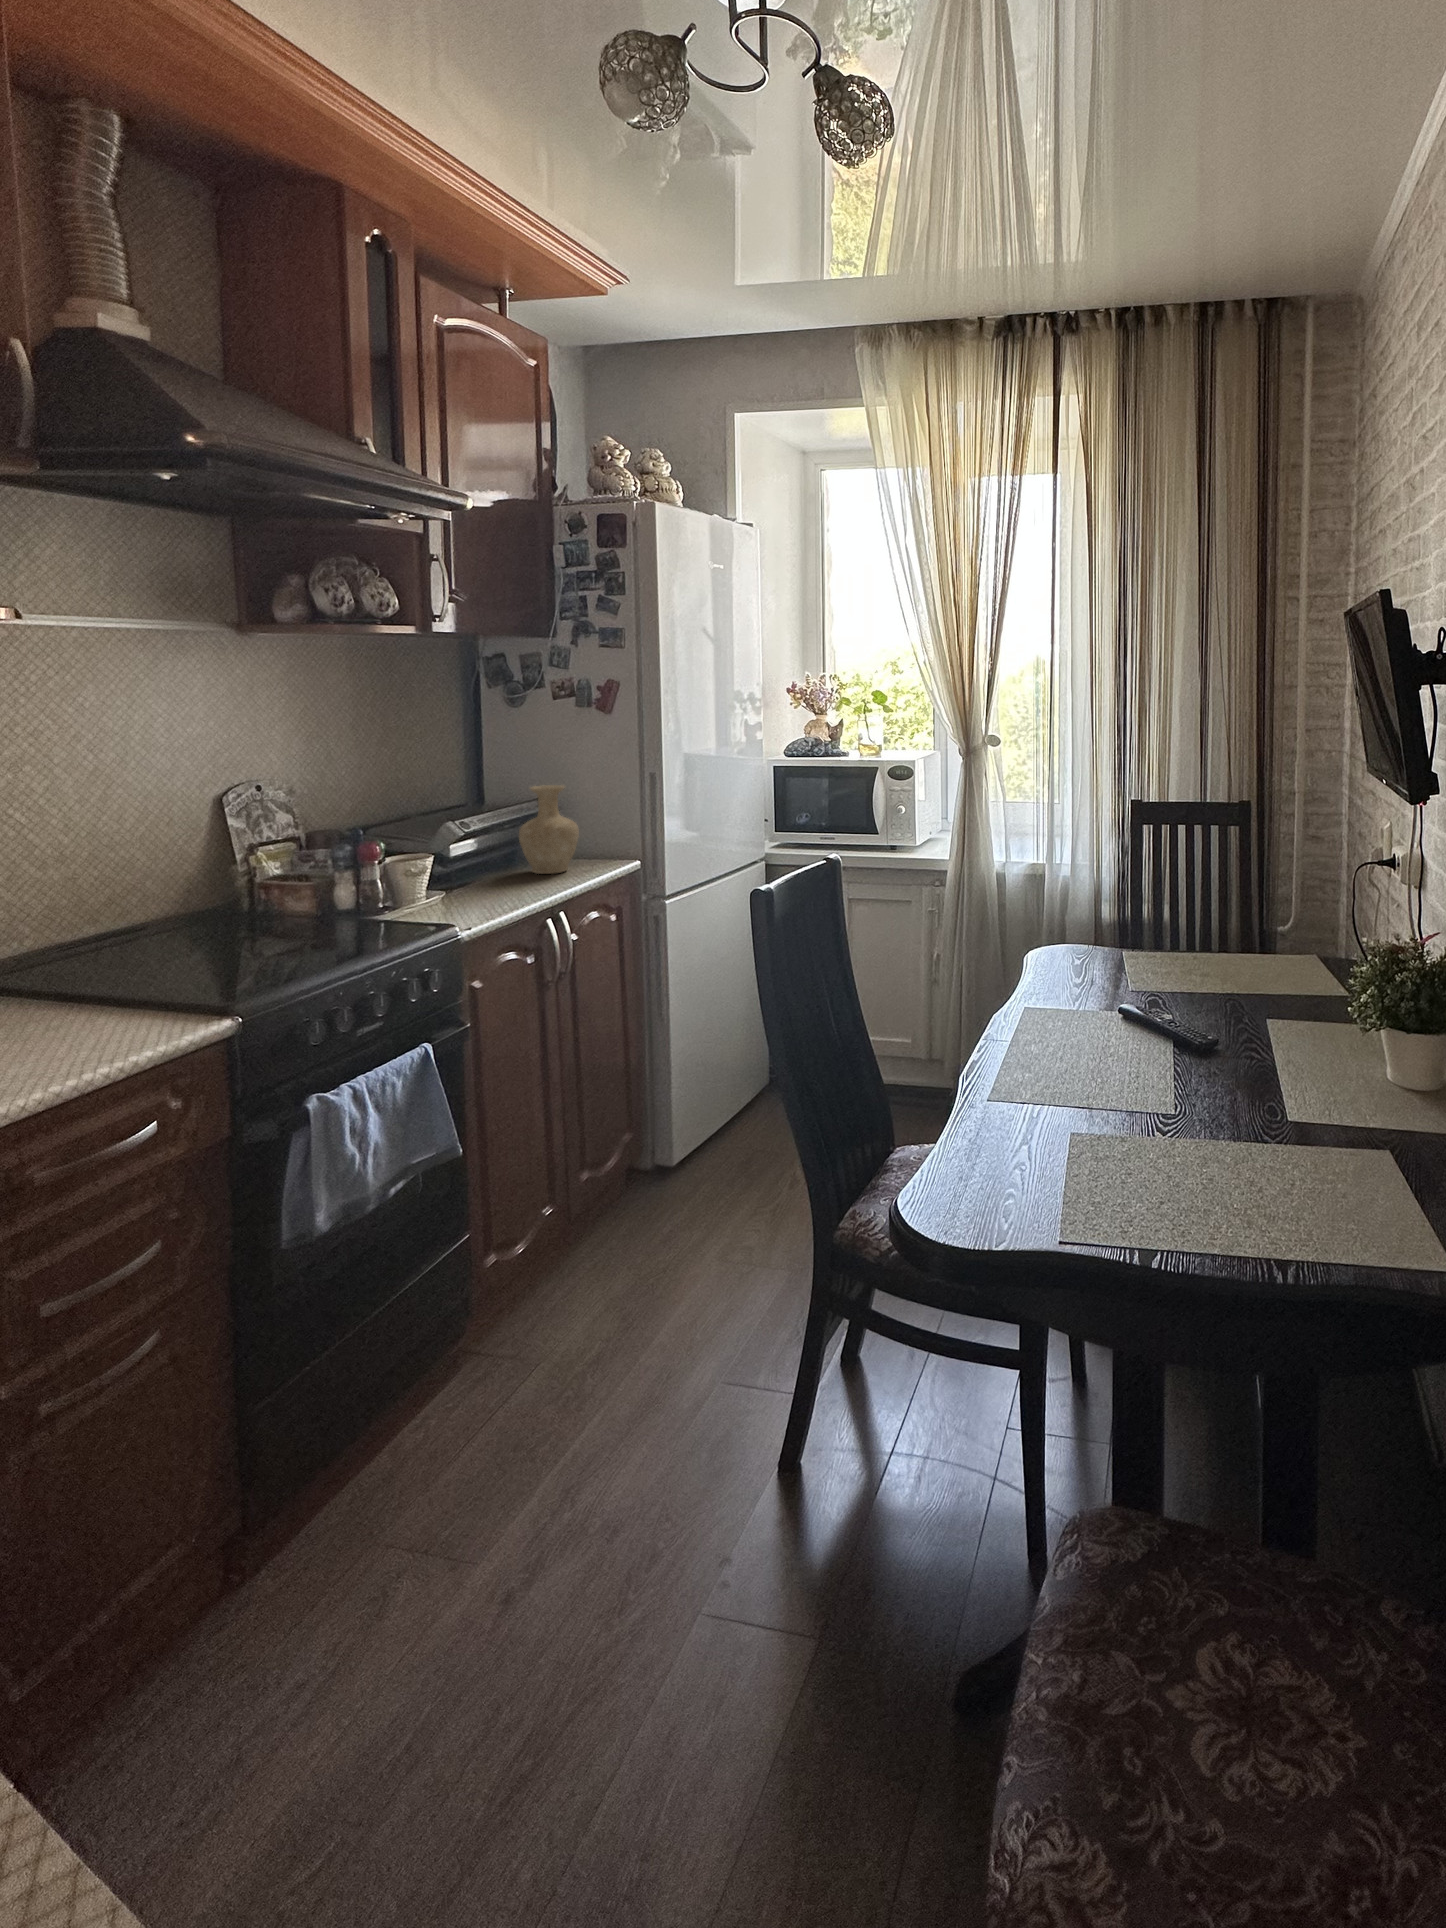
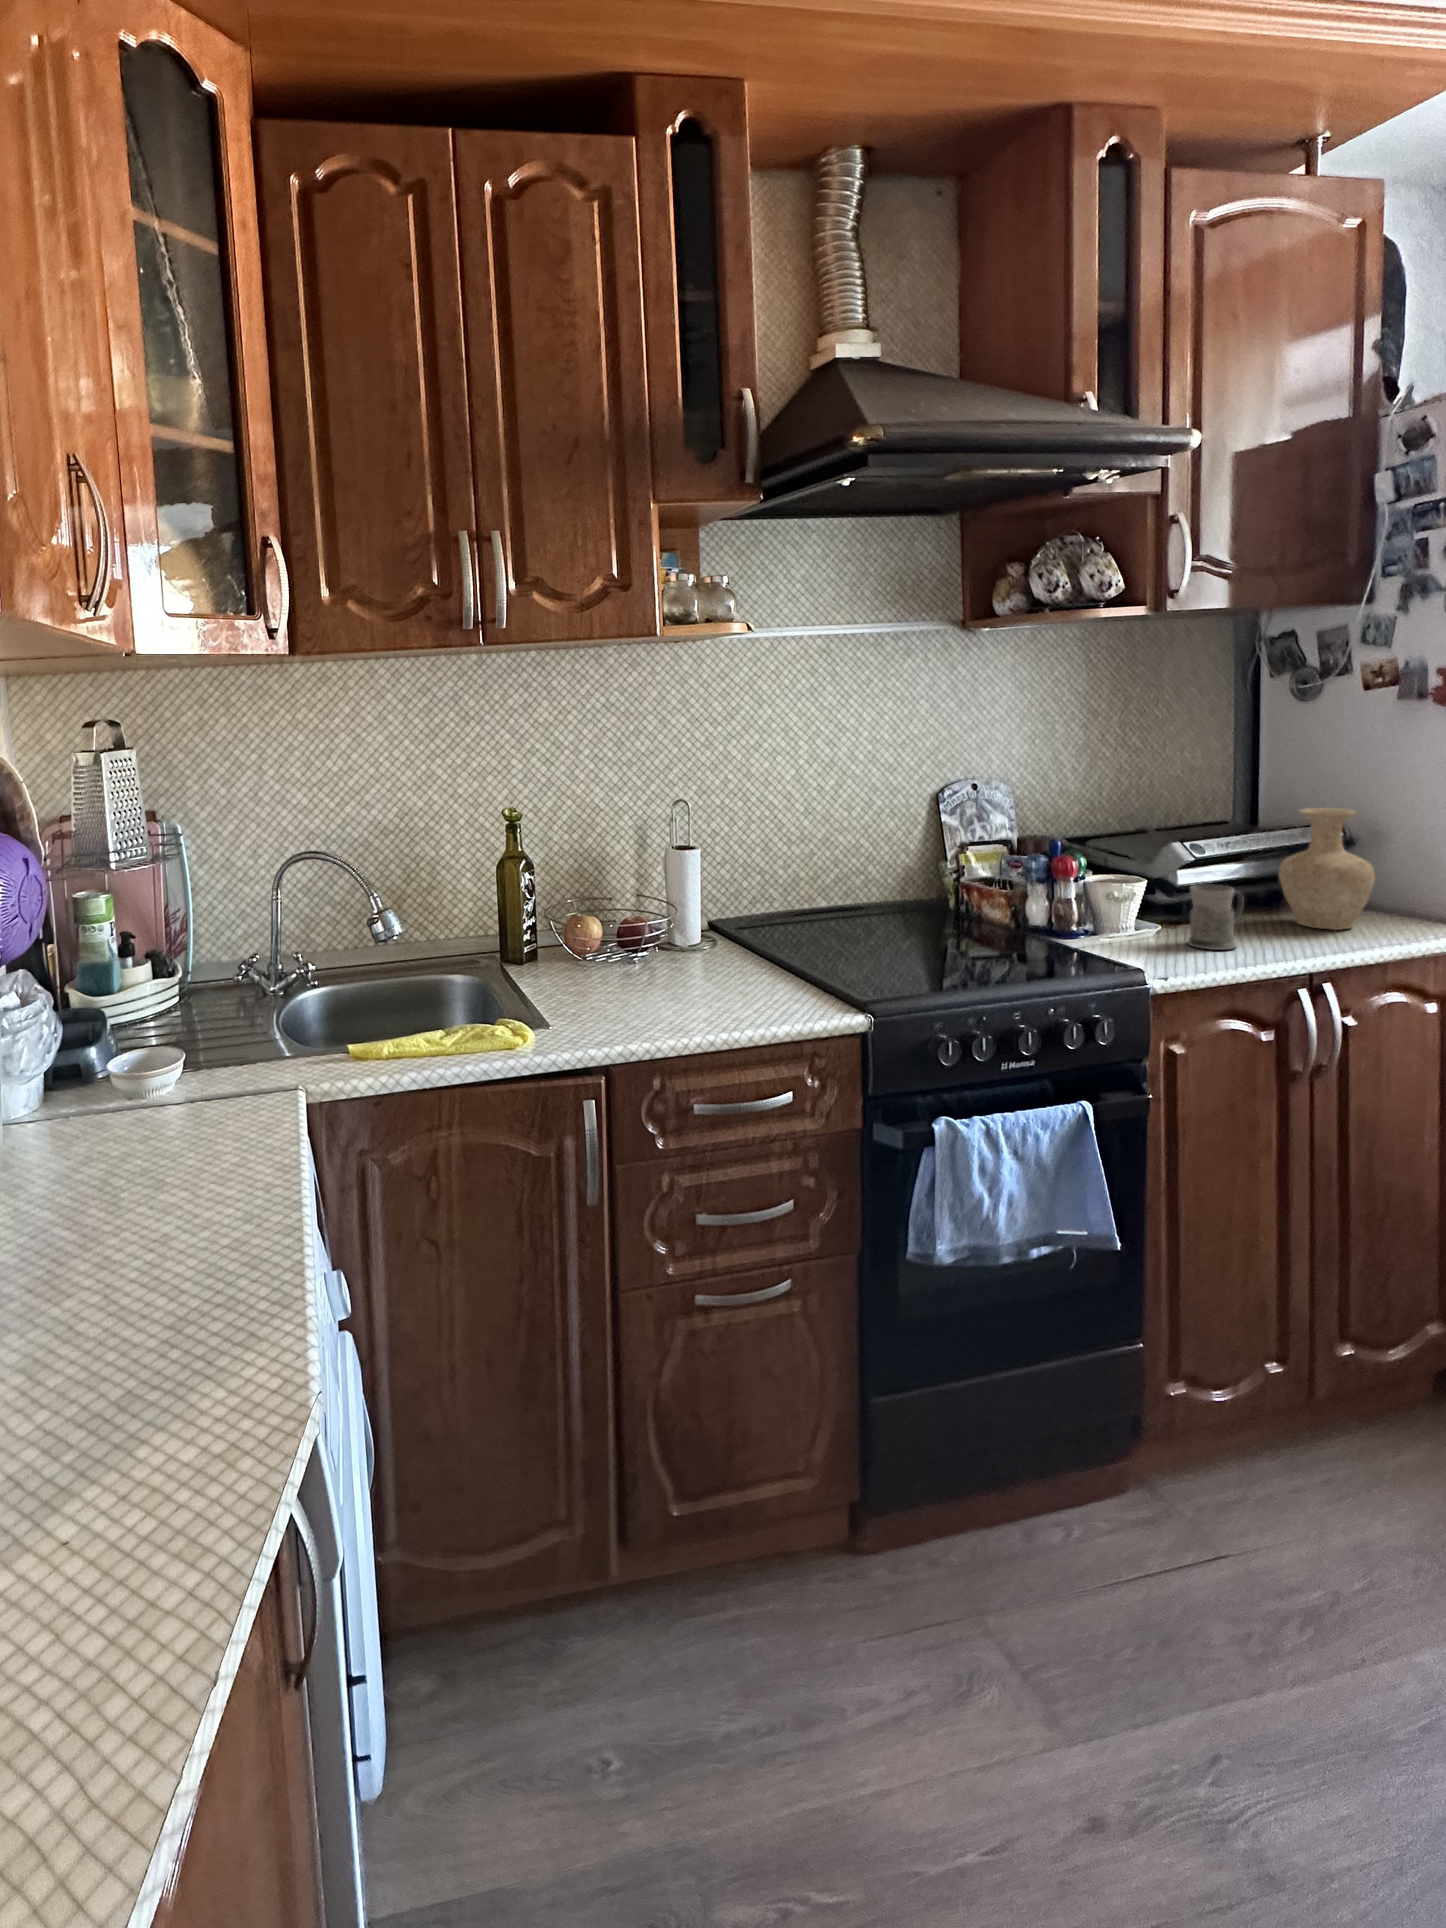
mug: none [471,850,507,901] -> present [1188,885,1244,950]

